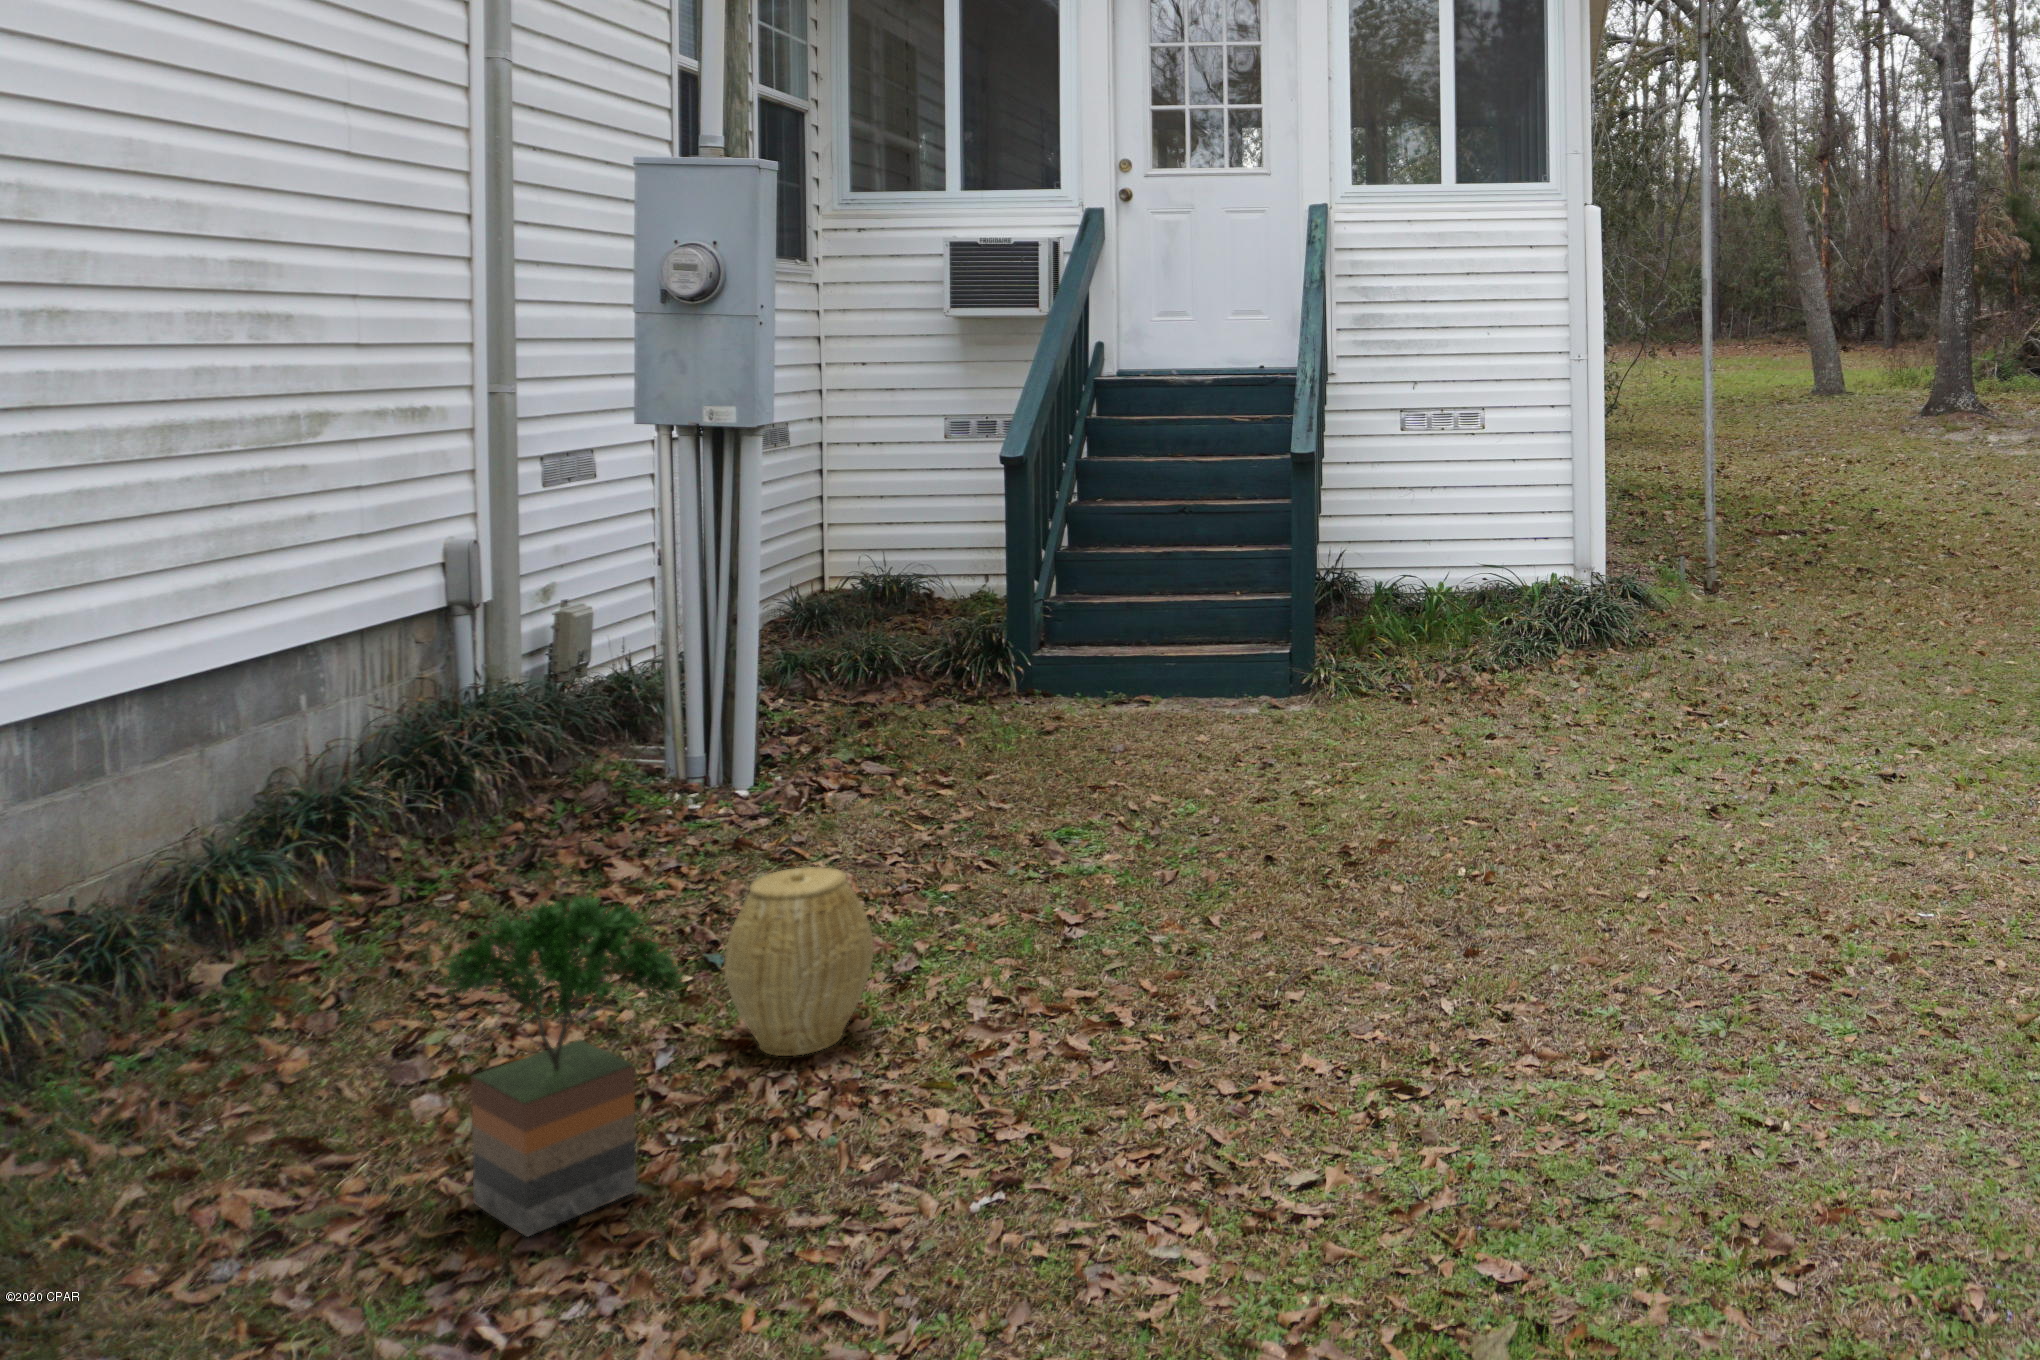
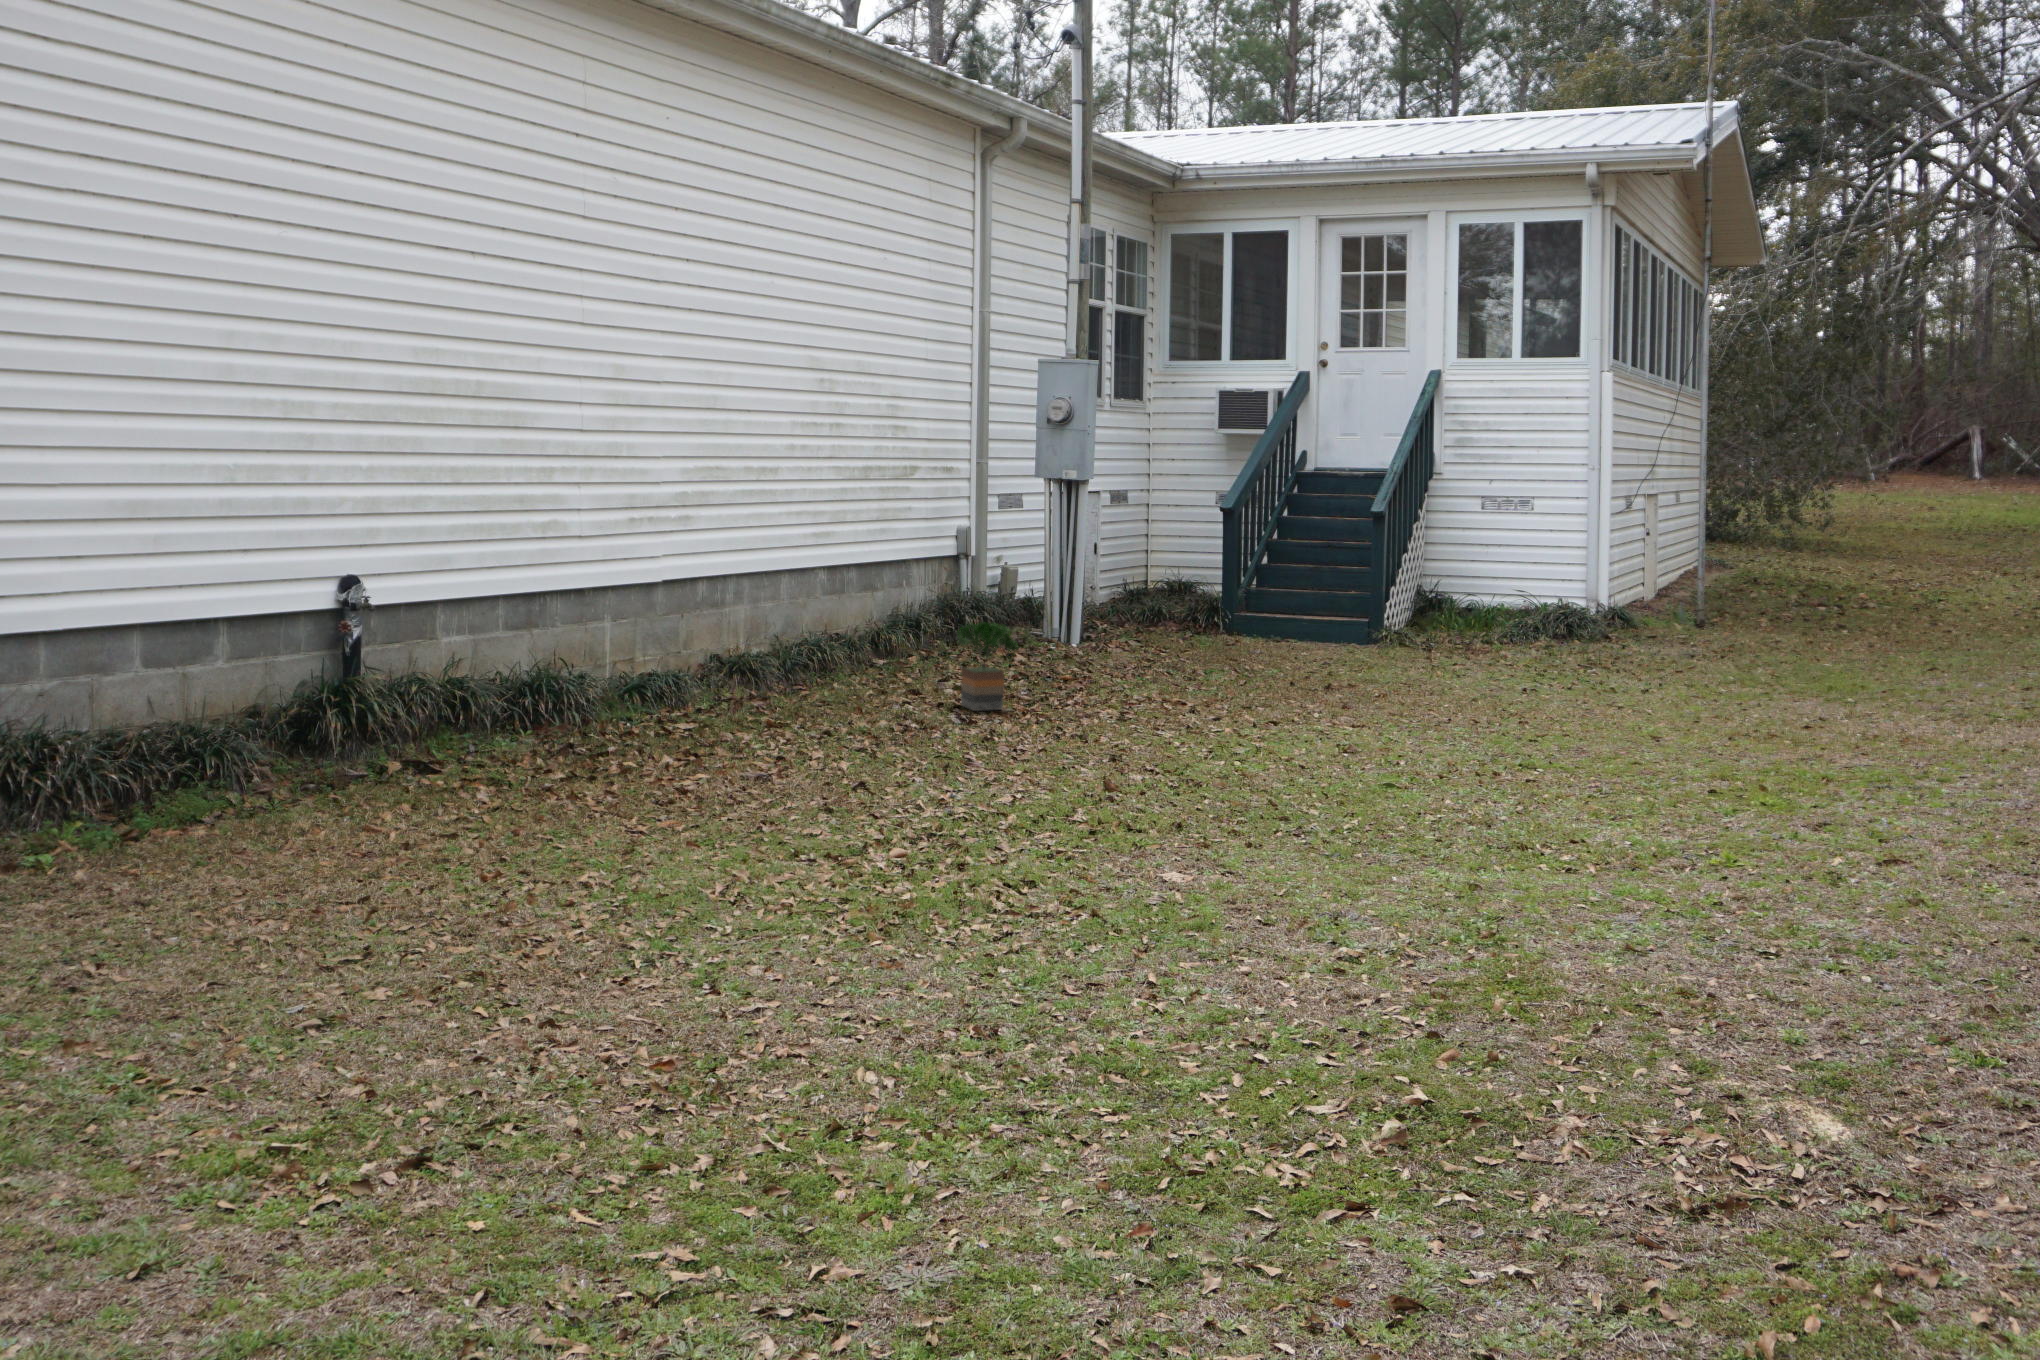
woven basket: present [725,867,873,1056] -> none [1037,638,1085,699]

